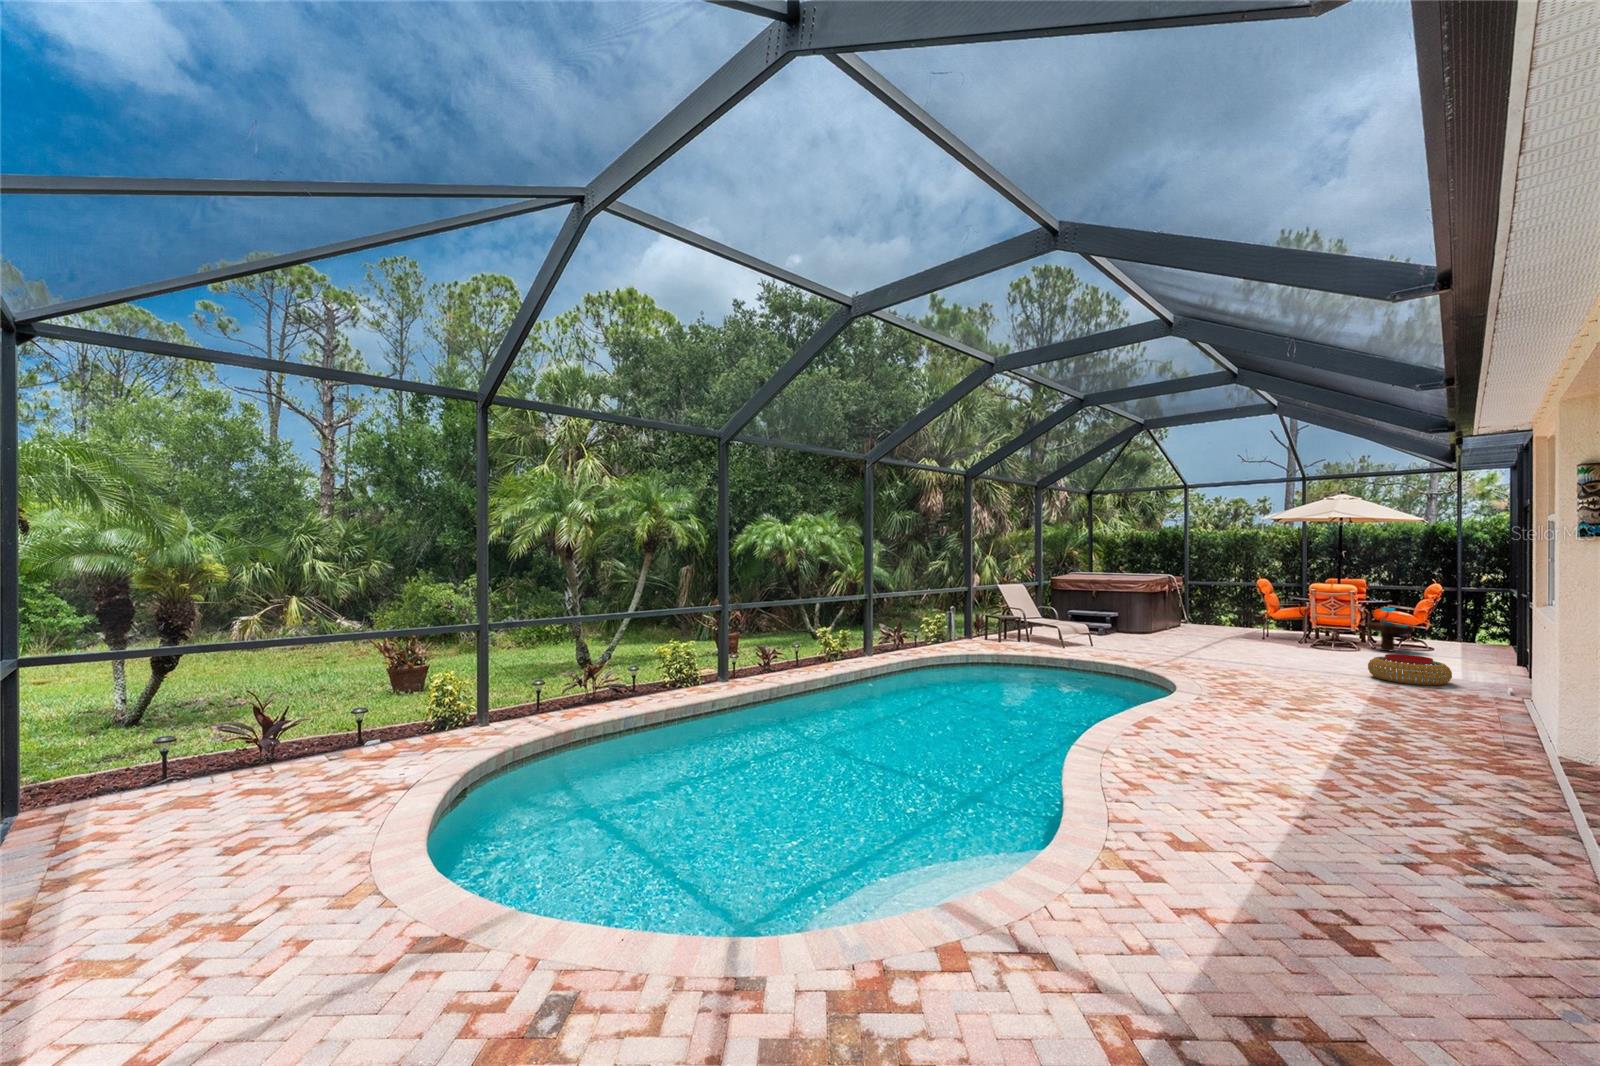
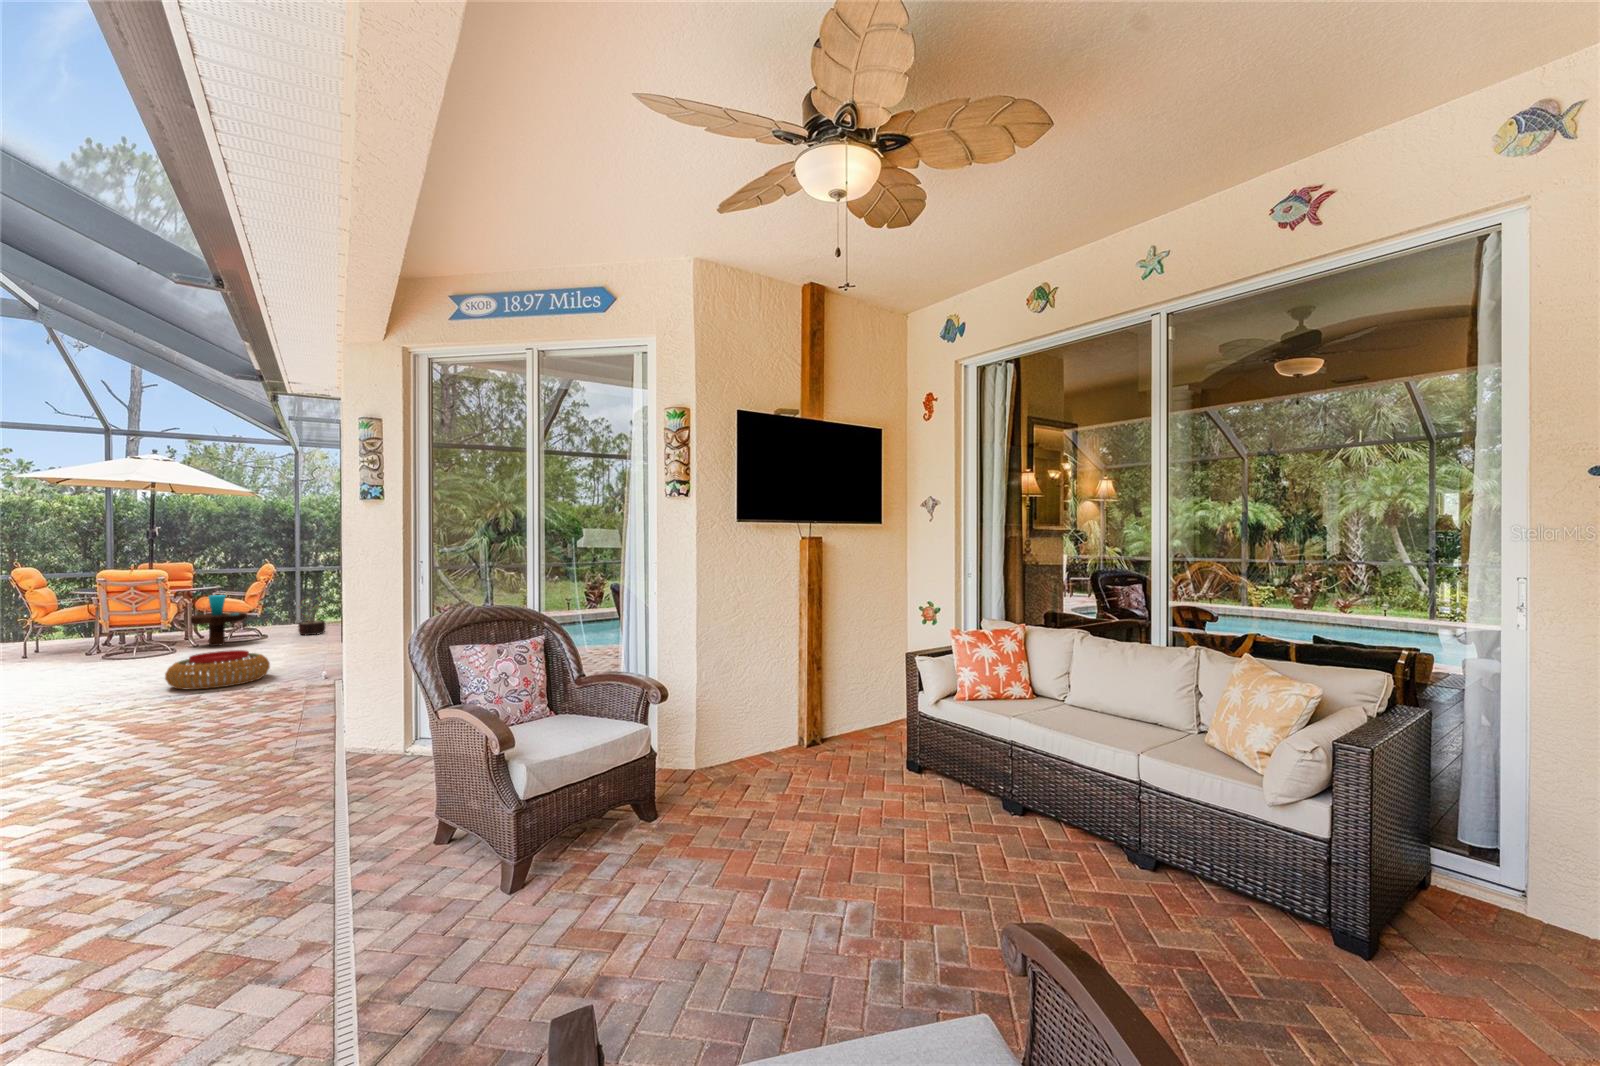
decorative plant: none [1462,619,1492,657] -> present [298,597,326,635]

